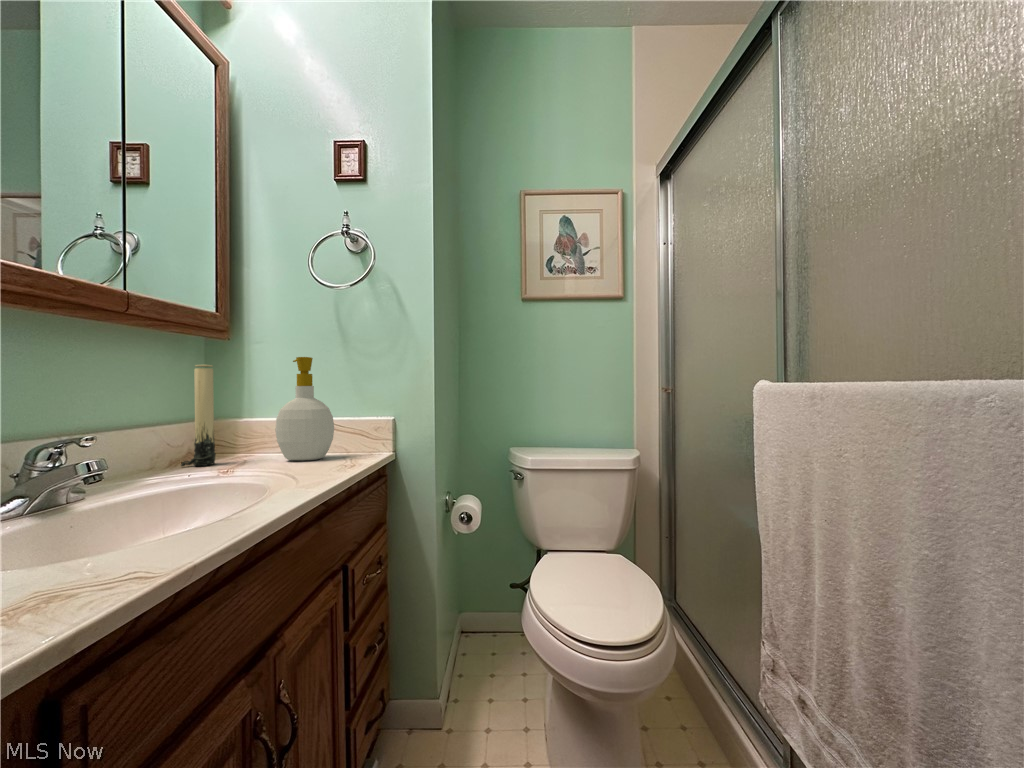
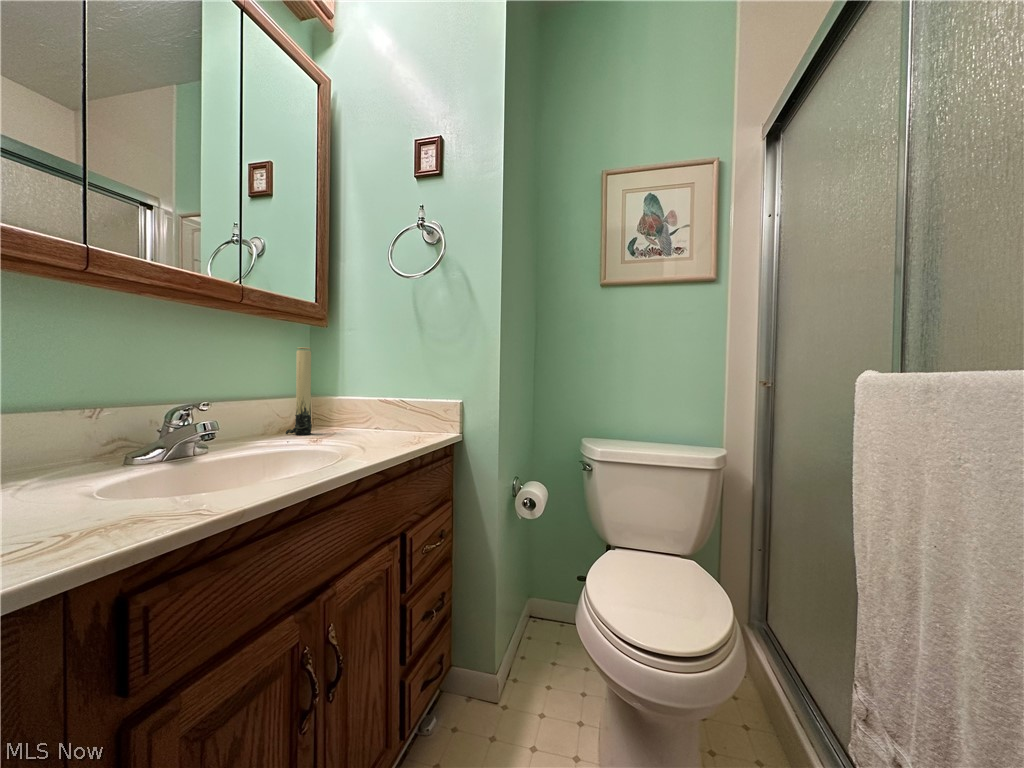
soap bottle: present [275,357,334,460] -> none [357,341,406,436]

